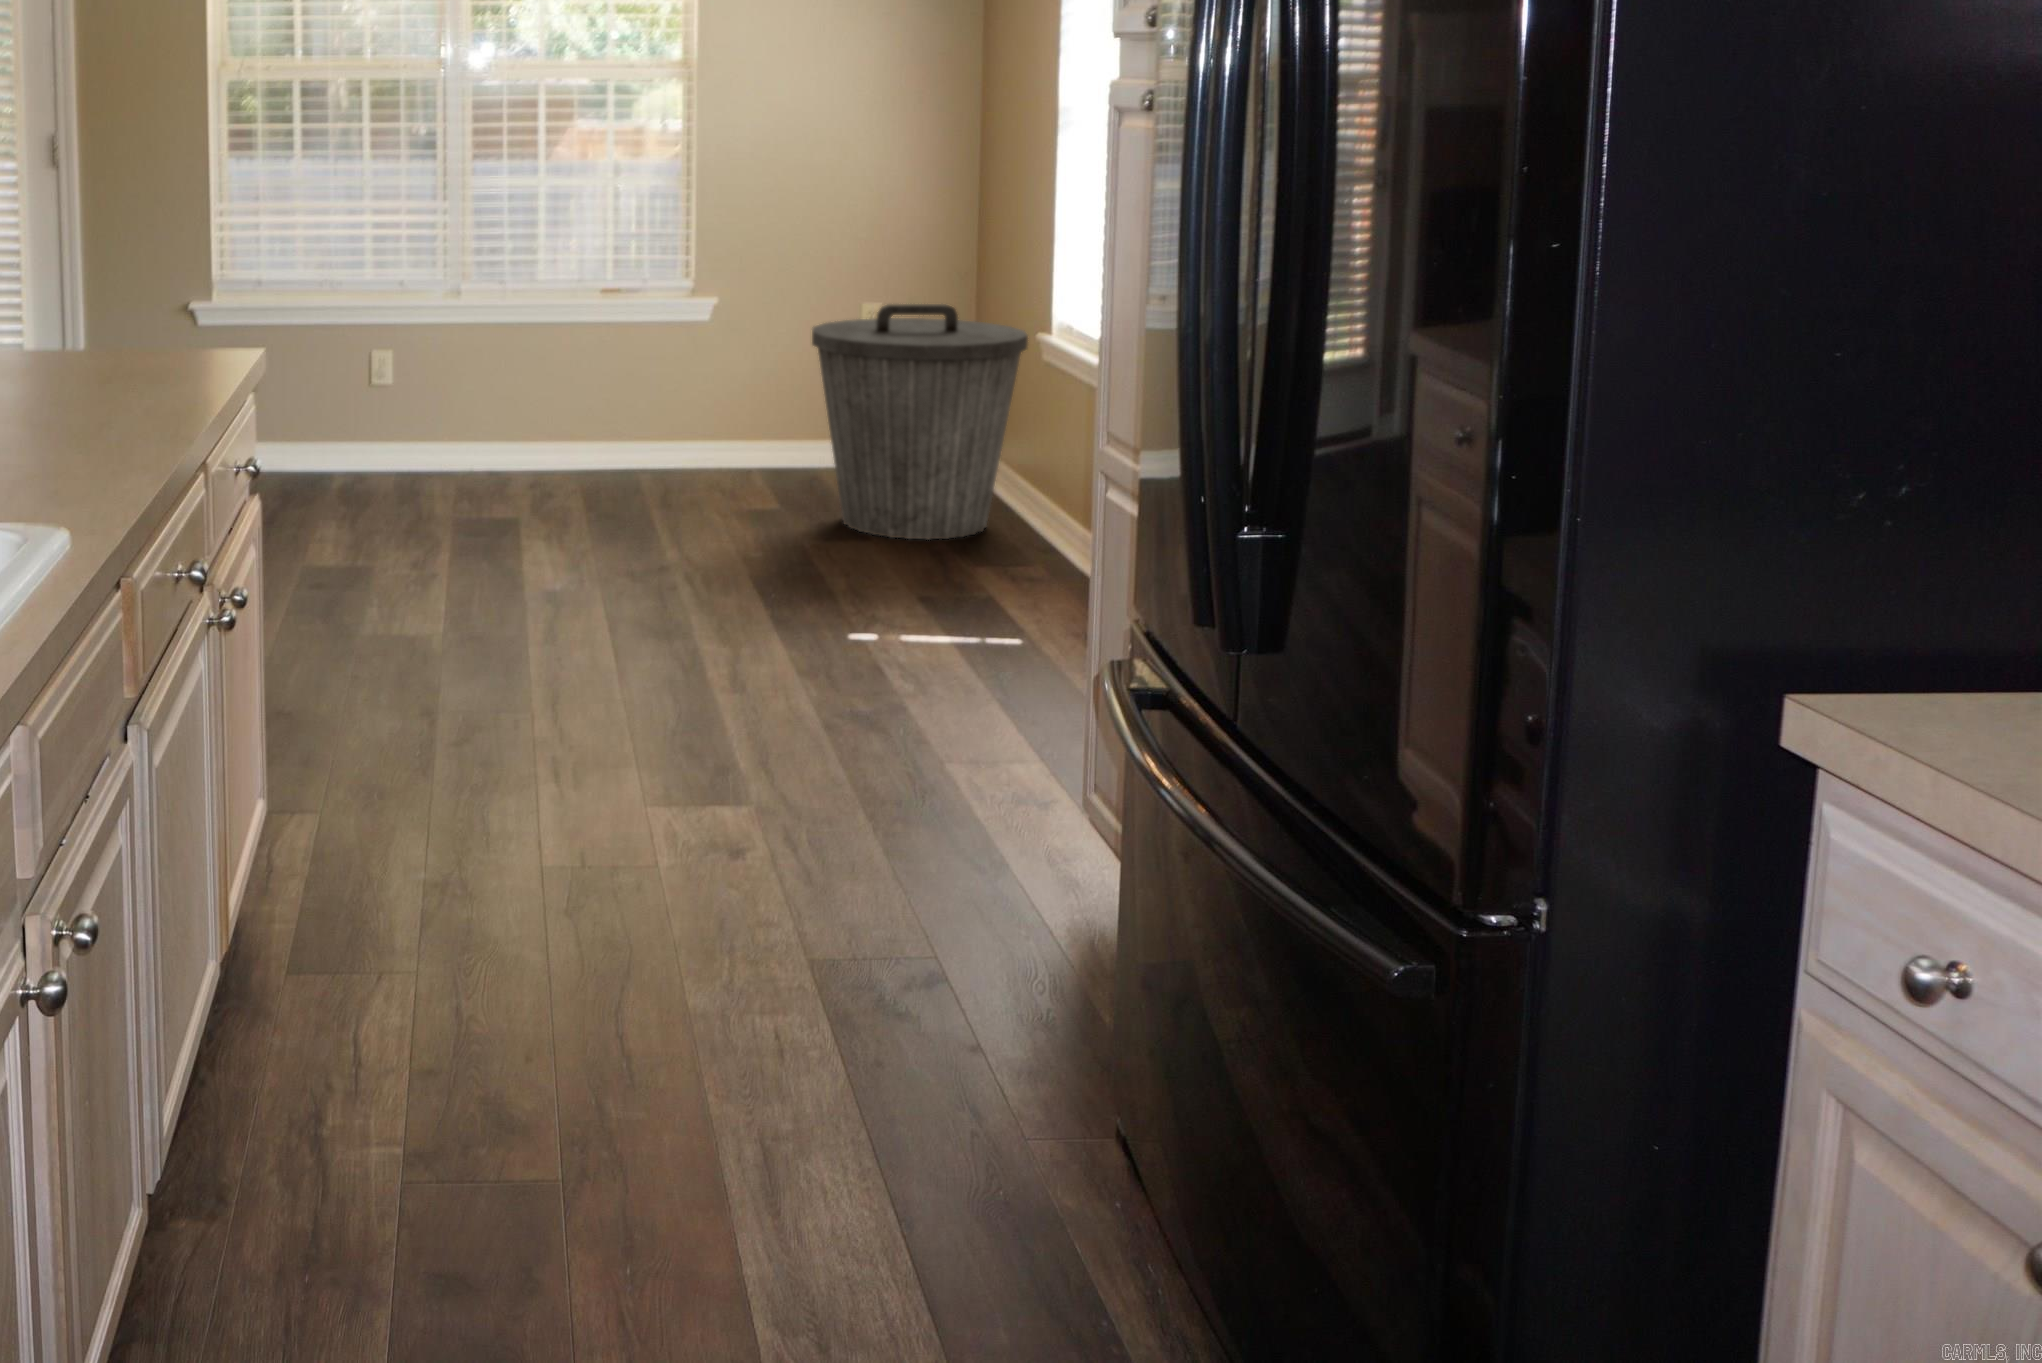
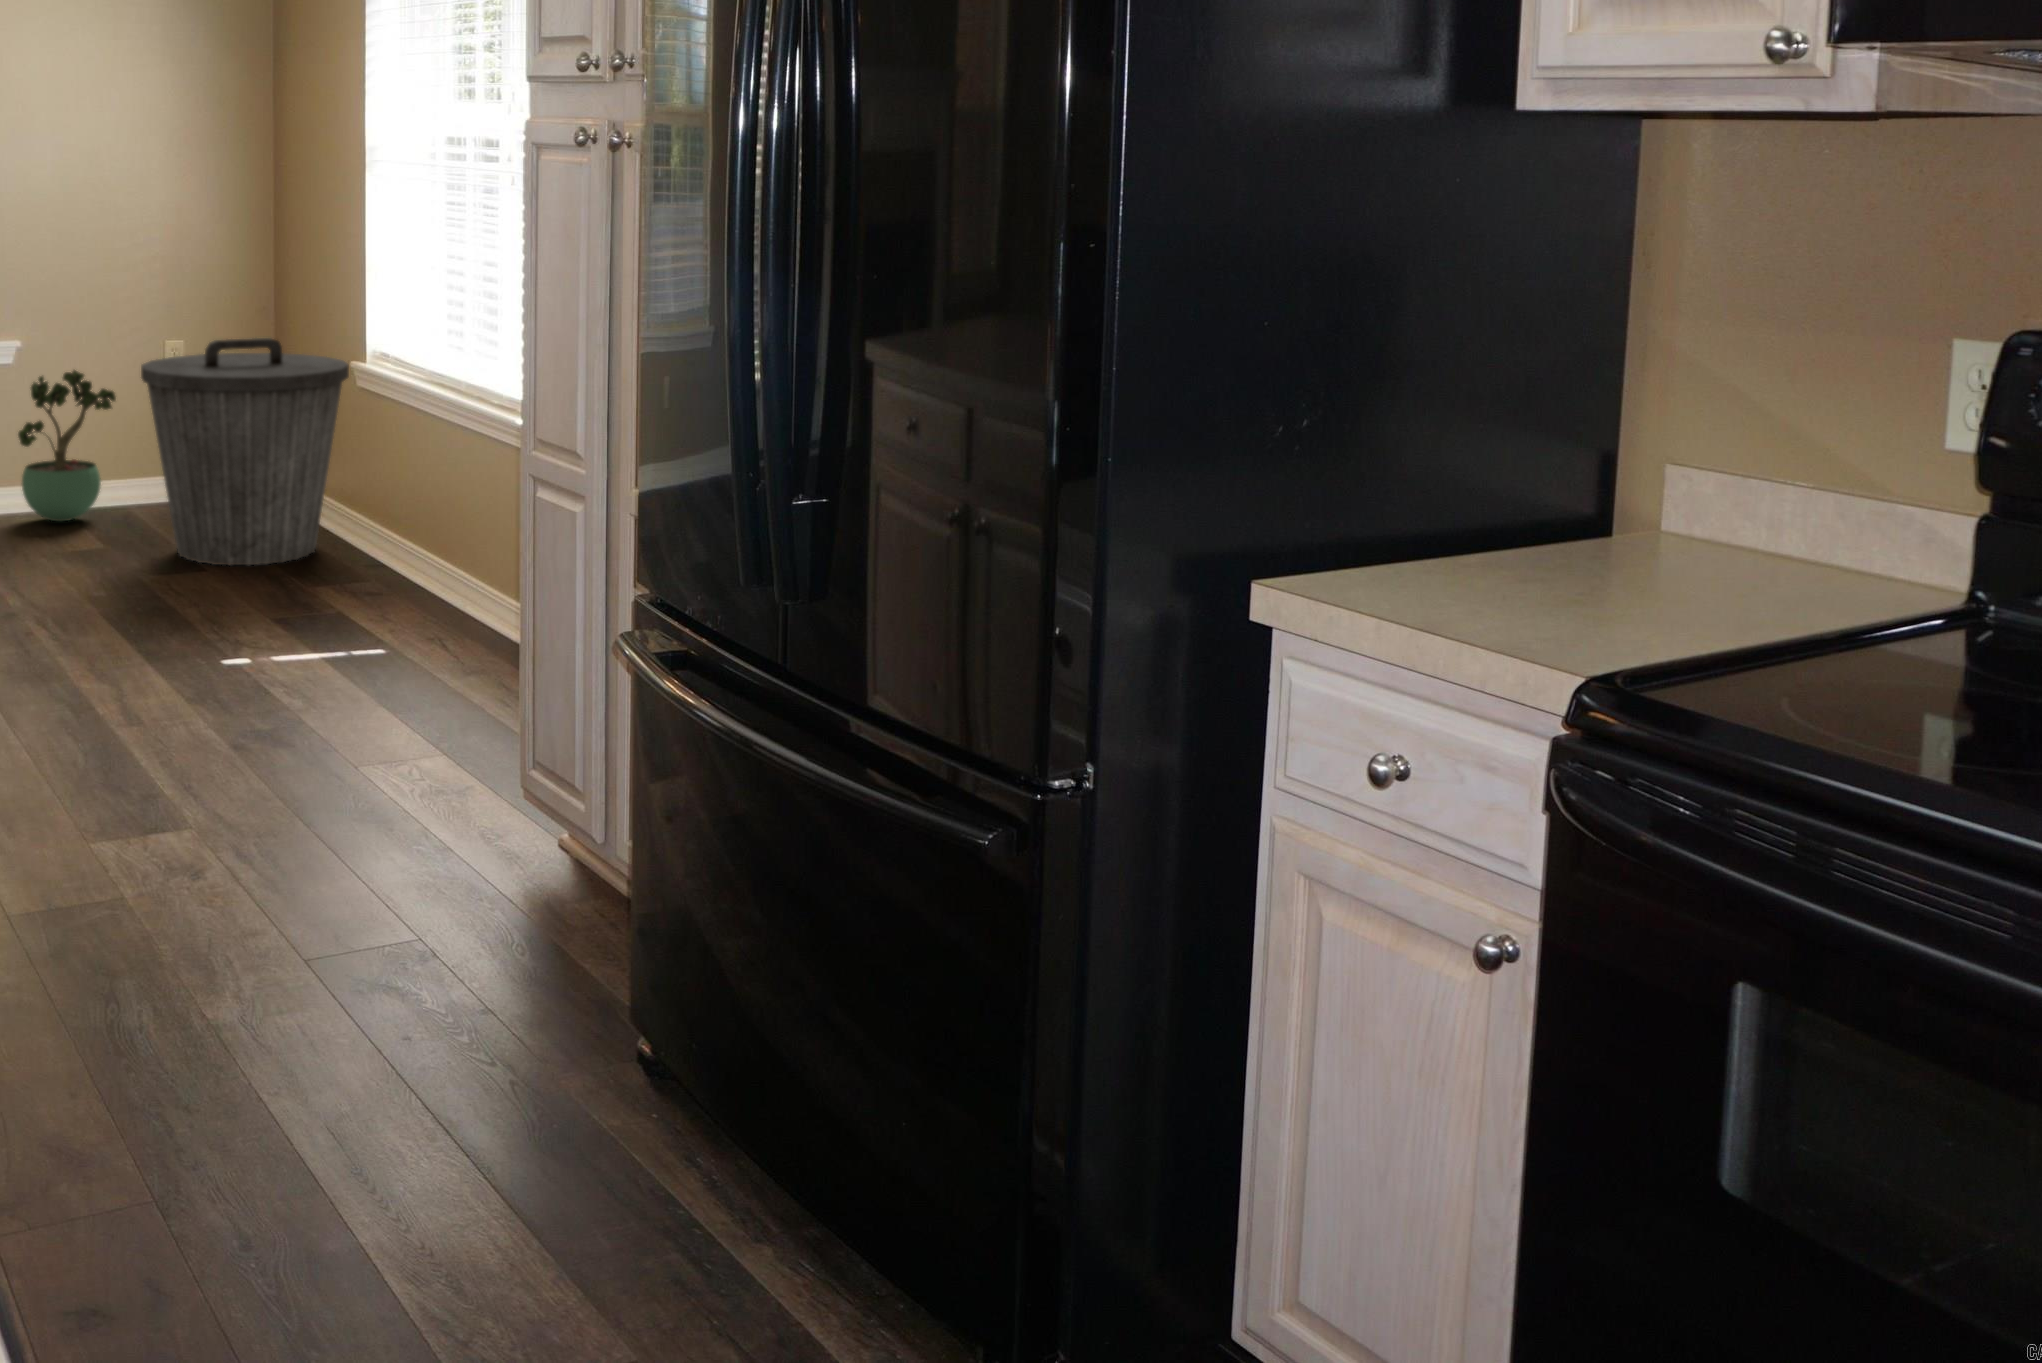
potted plant: none [702,328,800,479] -> present [18,370,116,522]

